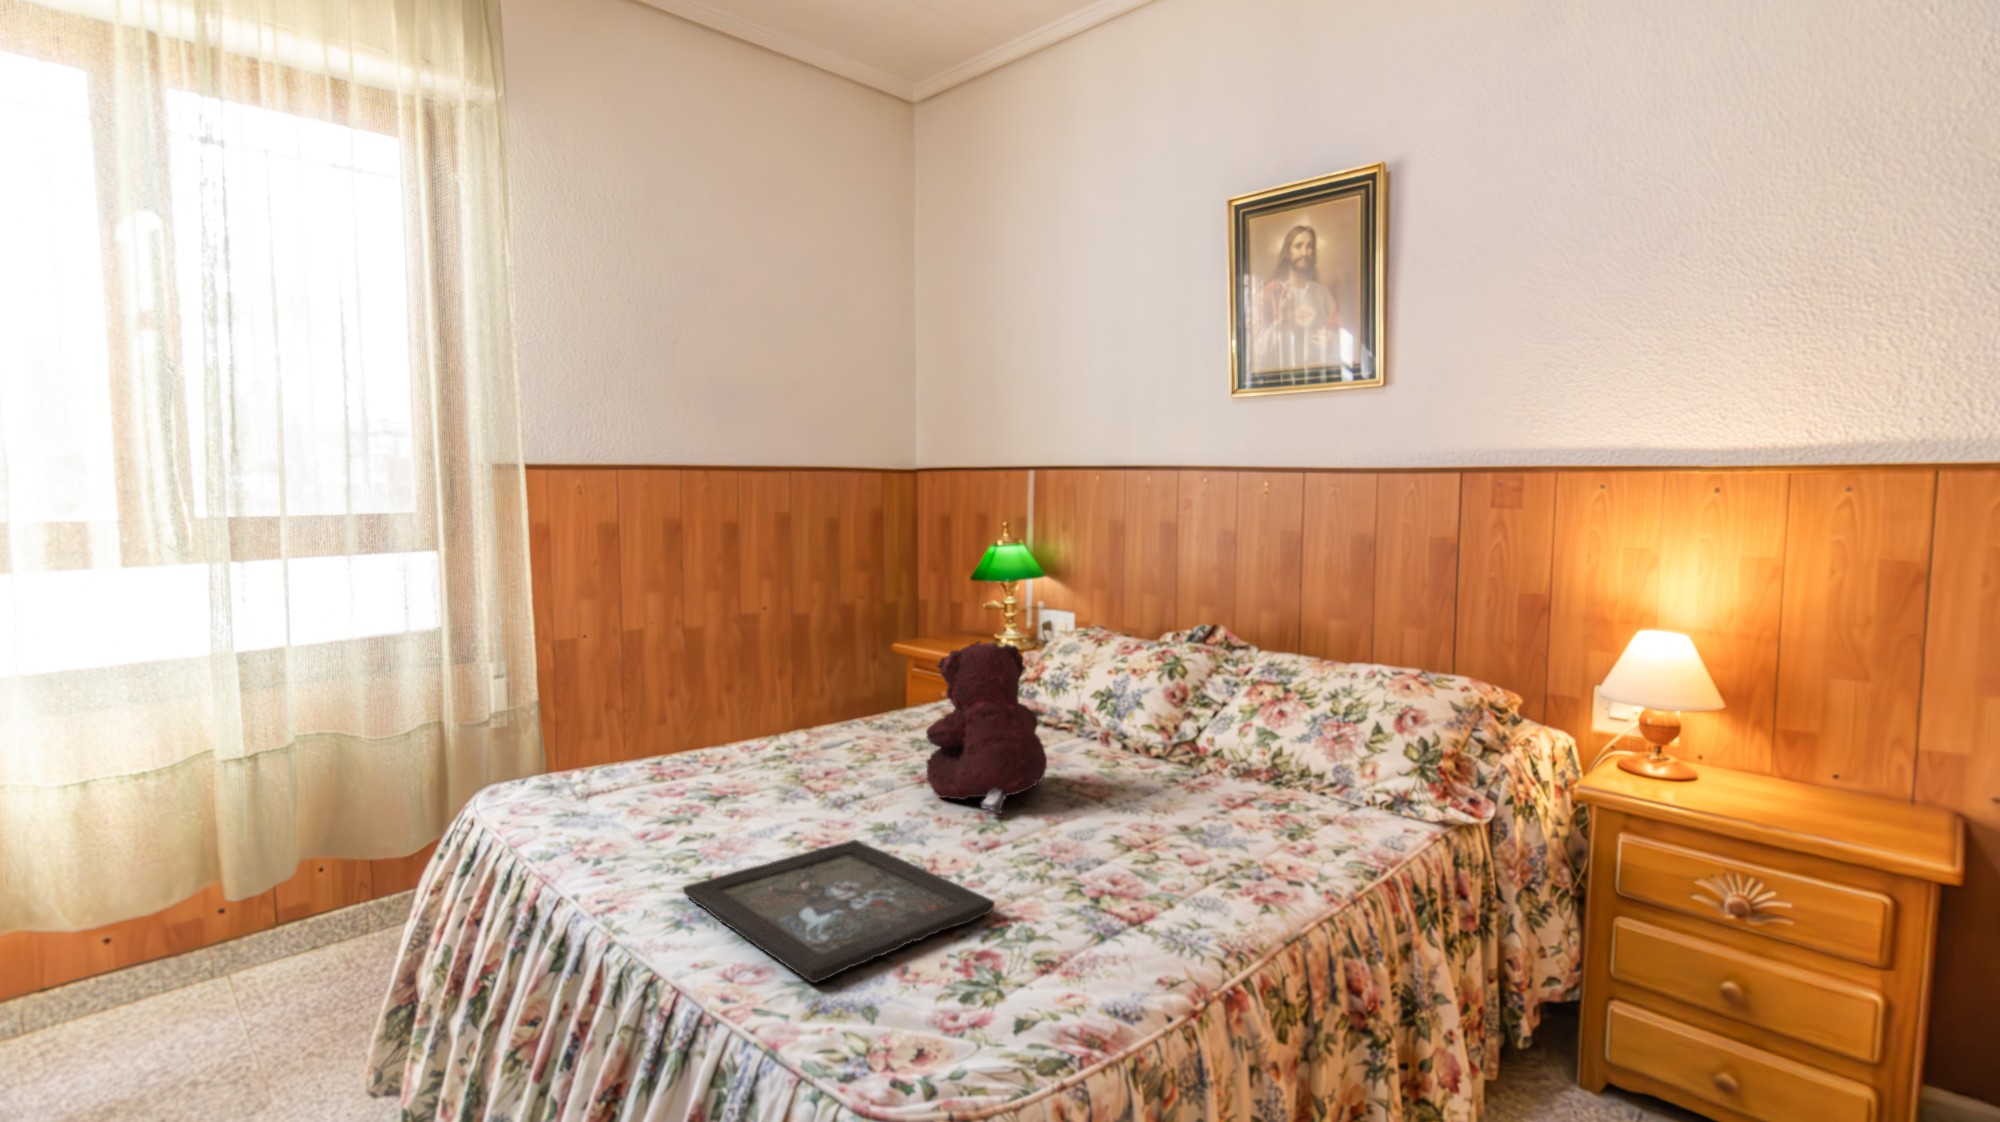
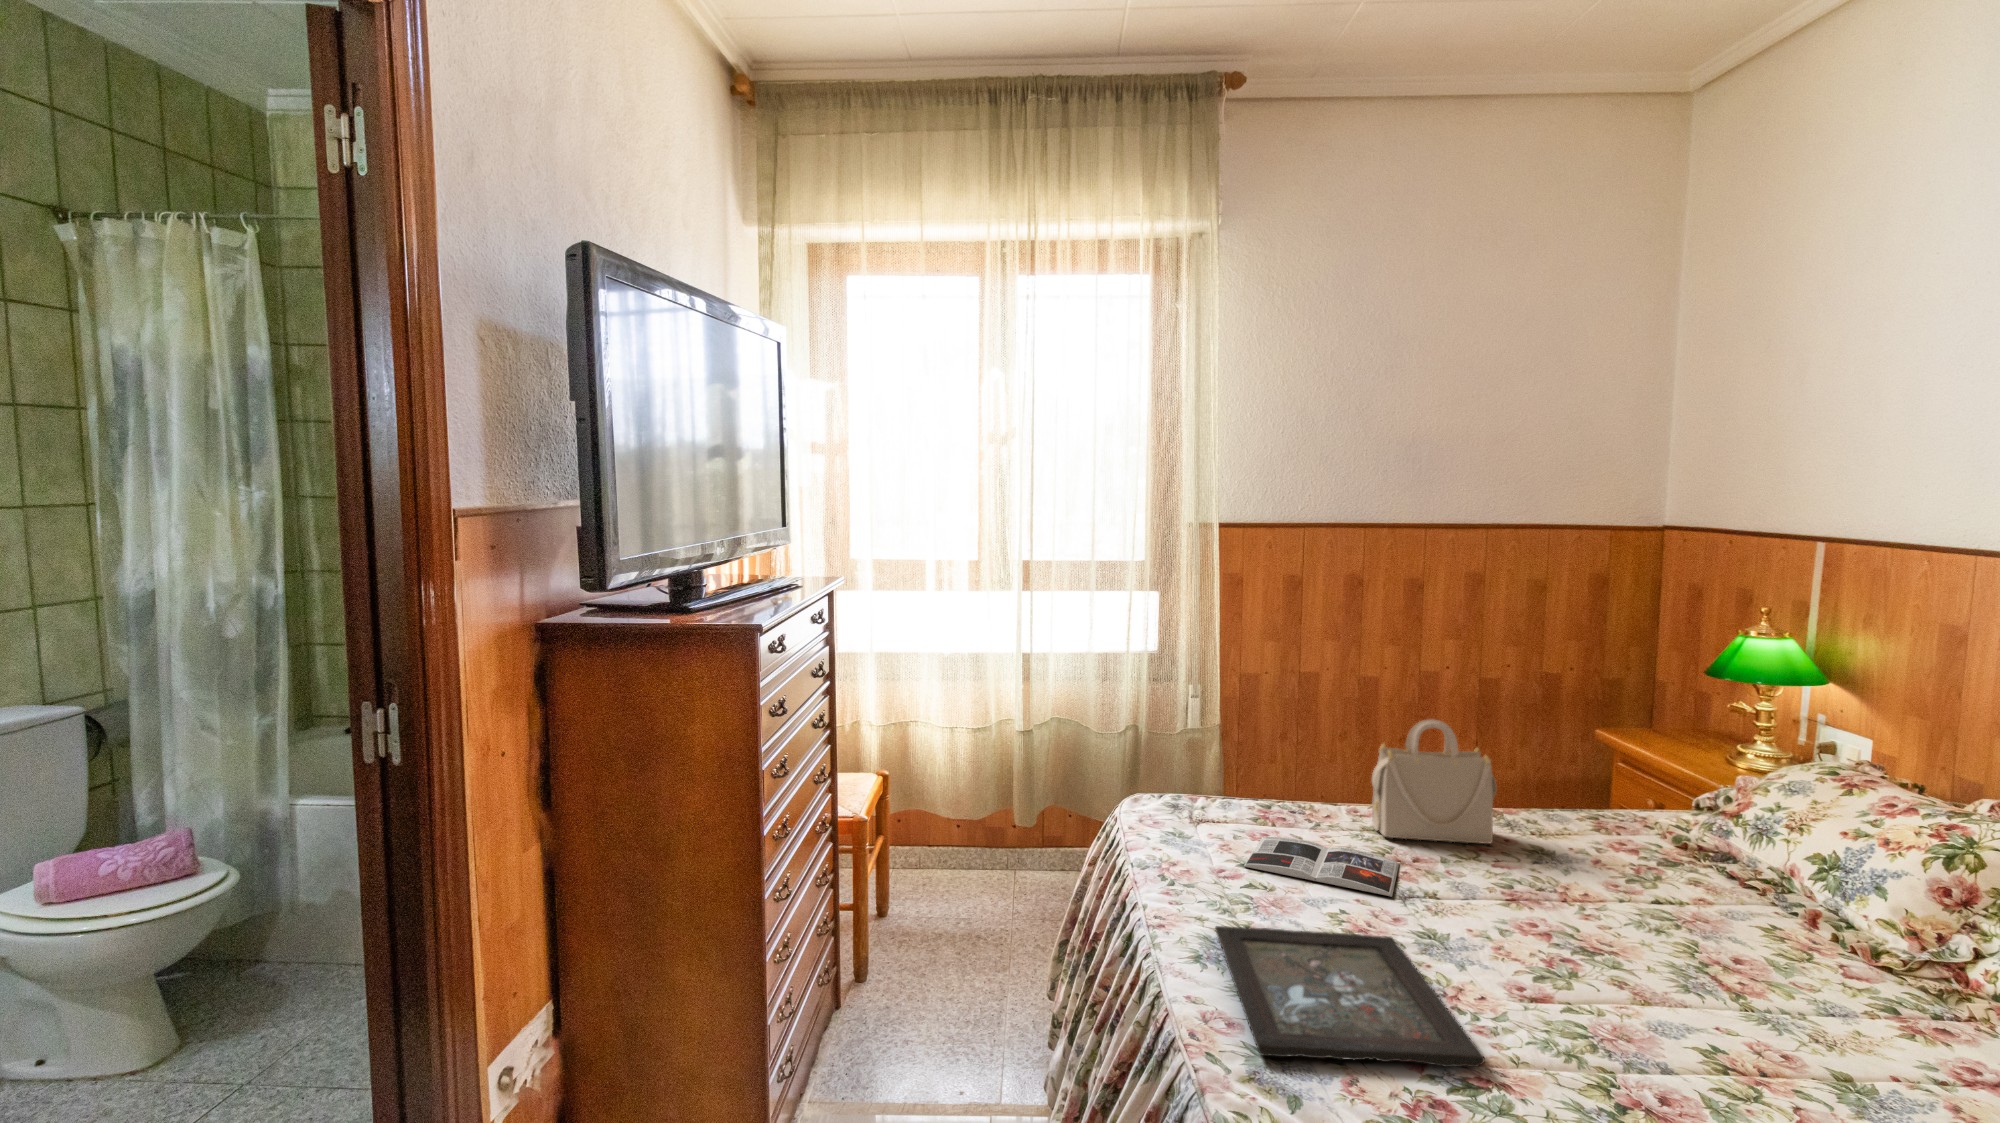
handbag: none [767,633,880,762] -> present [1372,719,1497,844]
teddy bear: present [926,642,1047,814] -> none [1505,767,1671,965]
magazine: none [667,778,830,825] -> present [1244,837,1399,897]

